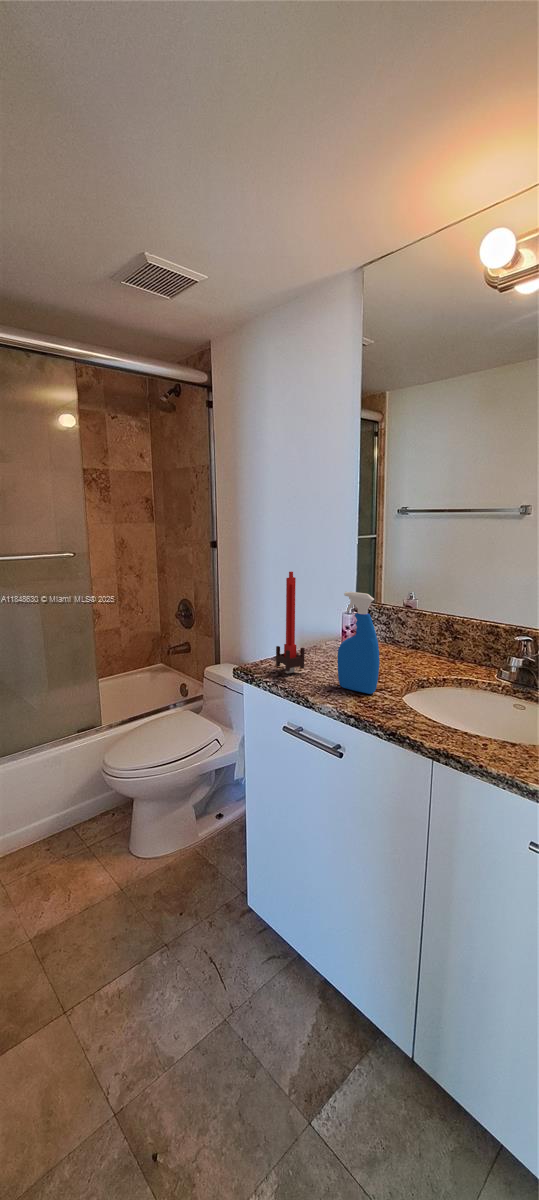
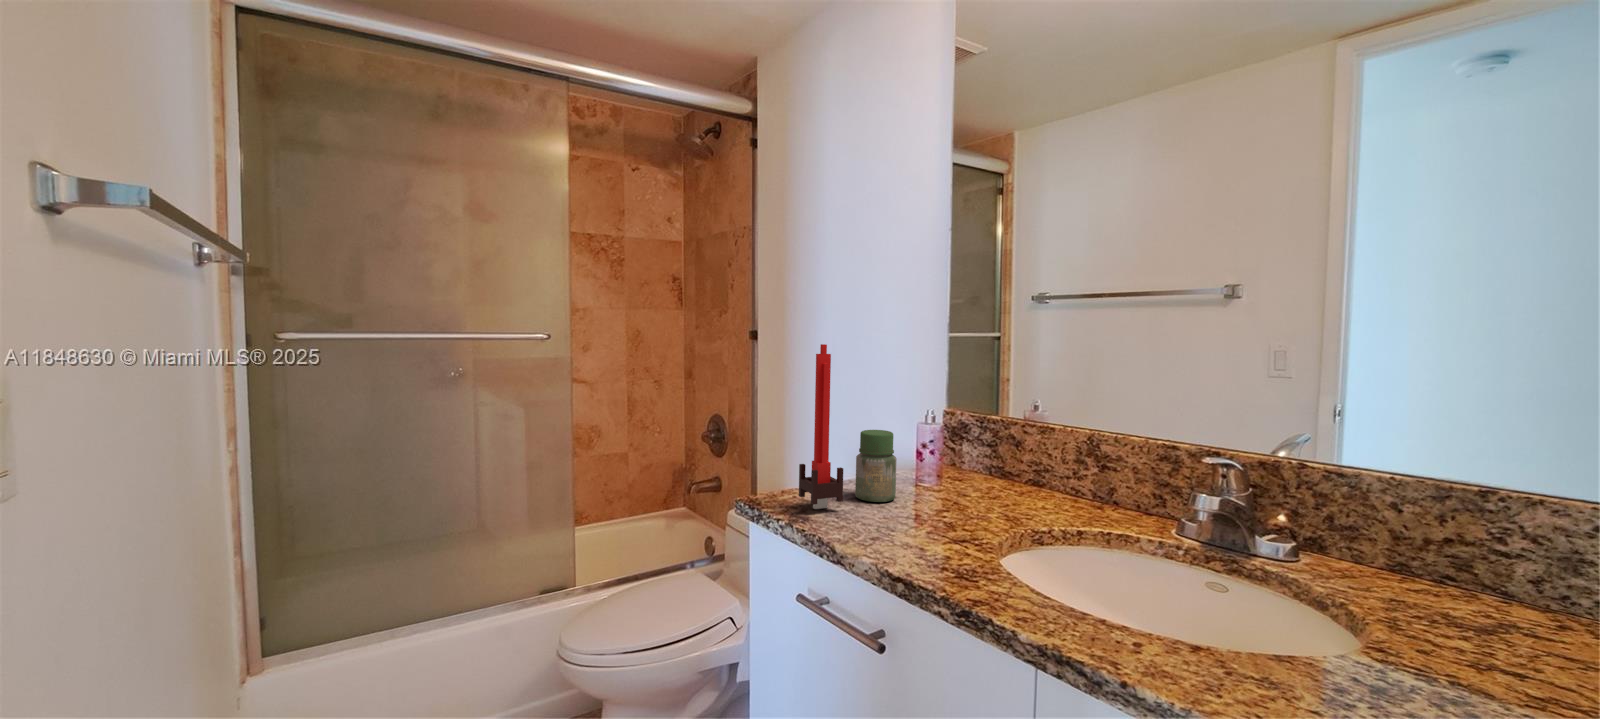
spray bottle: present [338,592,379,694] -> none [891,372,957,546]
jar: none [308,621,334,666] -> present [855,430,897,502]

